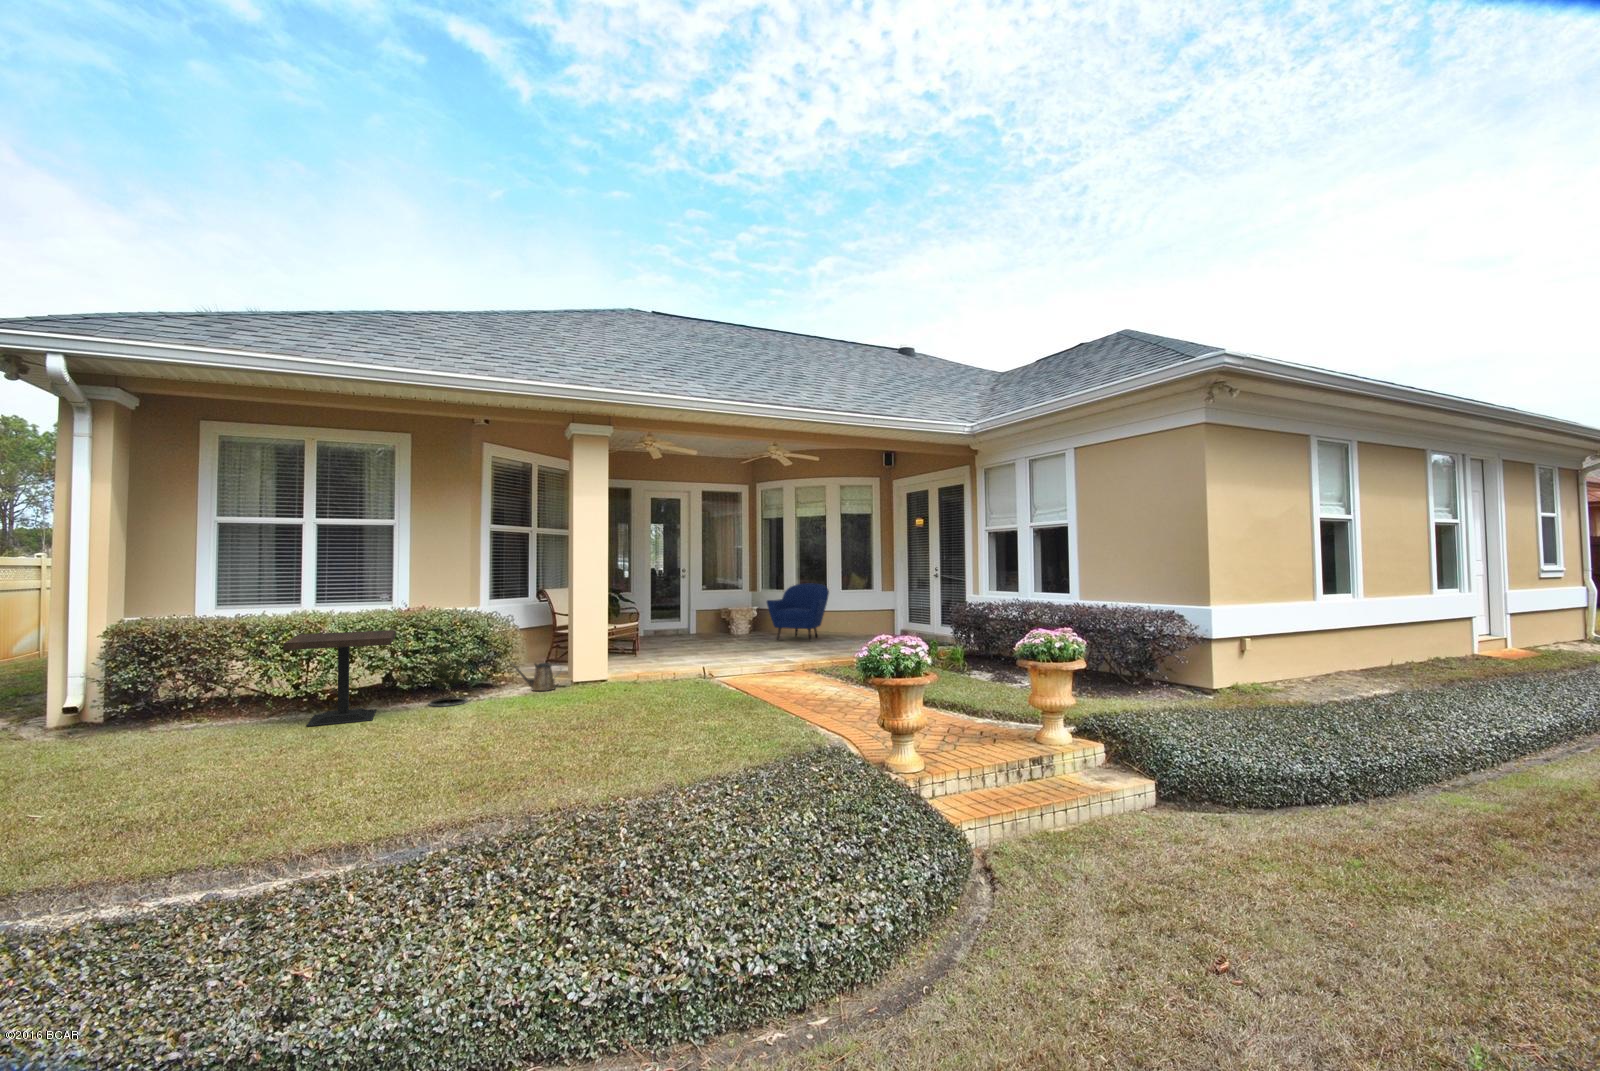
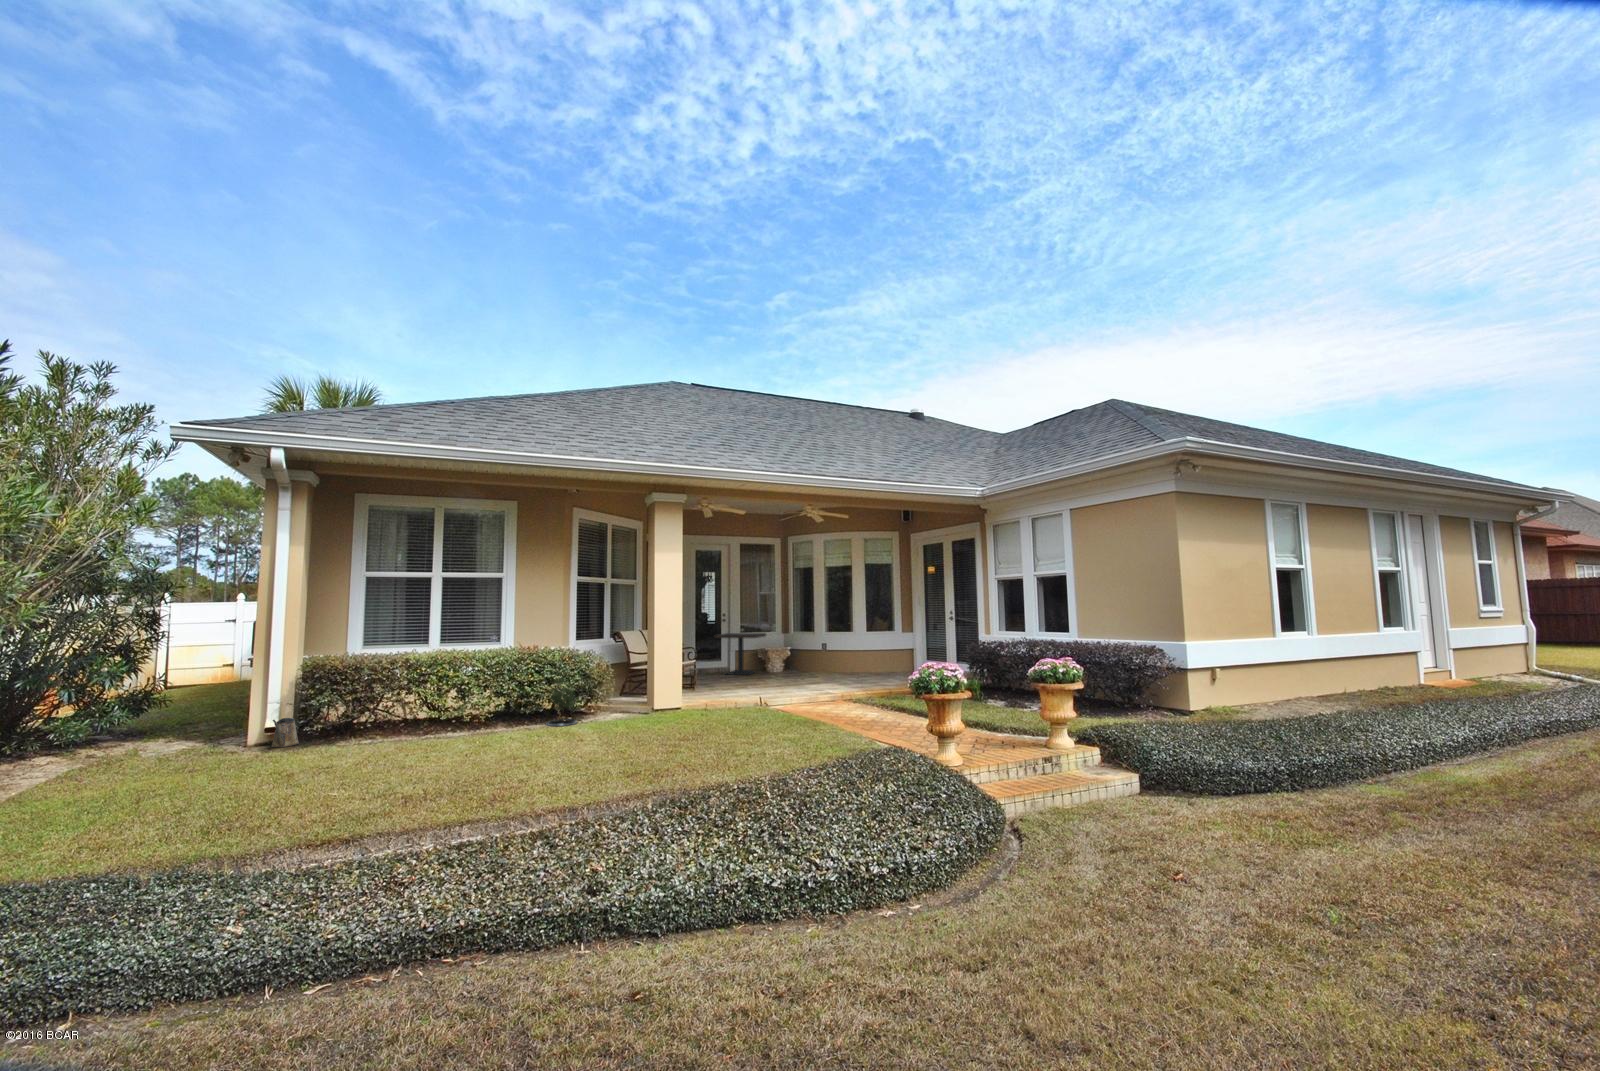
armchair: present [767,583,829,641] -> none [805,626,858,677]
side table: present [283,630,396,726] -> present [714,633,766,675]
watering can: present [510,663,558,691] -> present [271,718,299,747]

